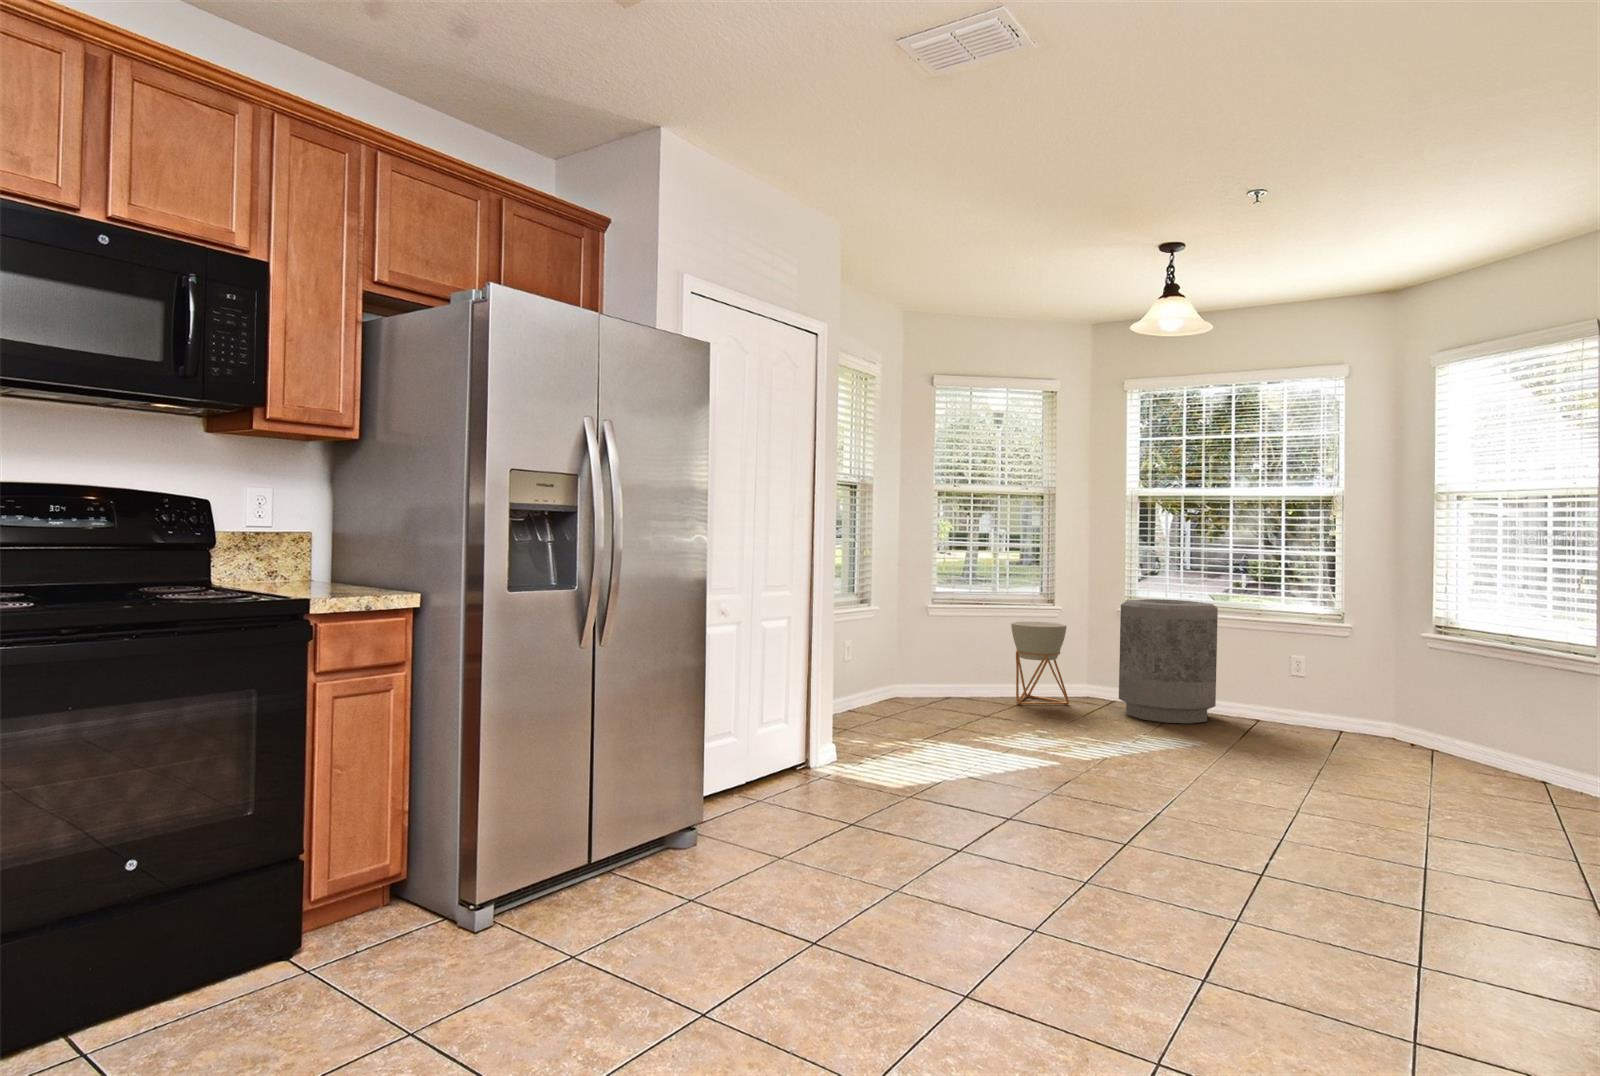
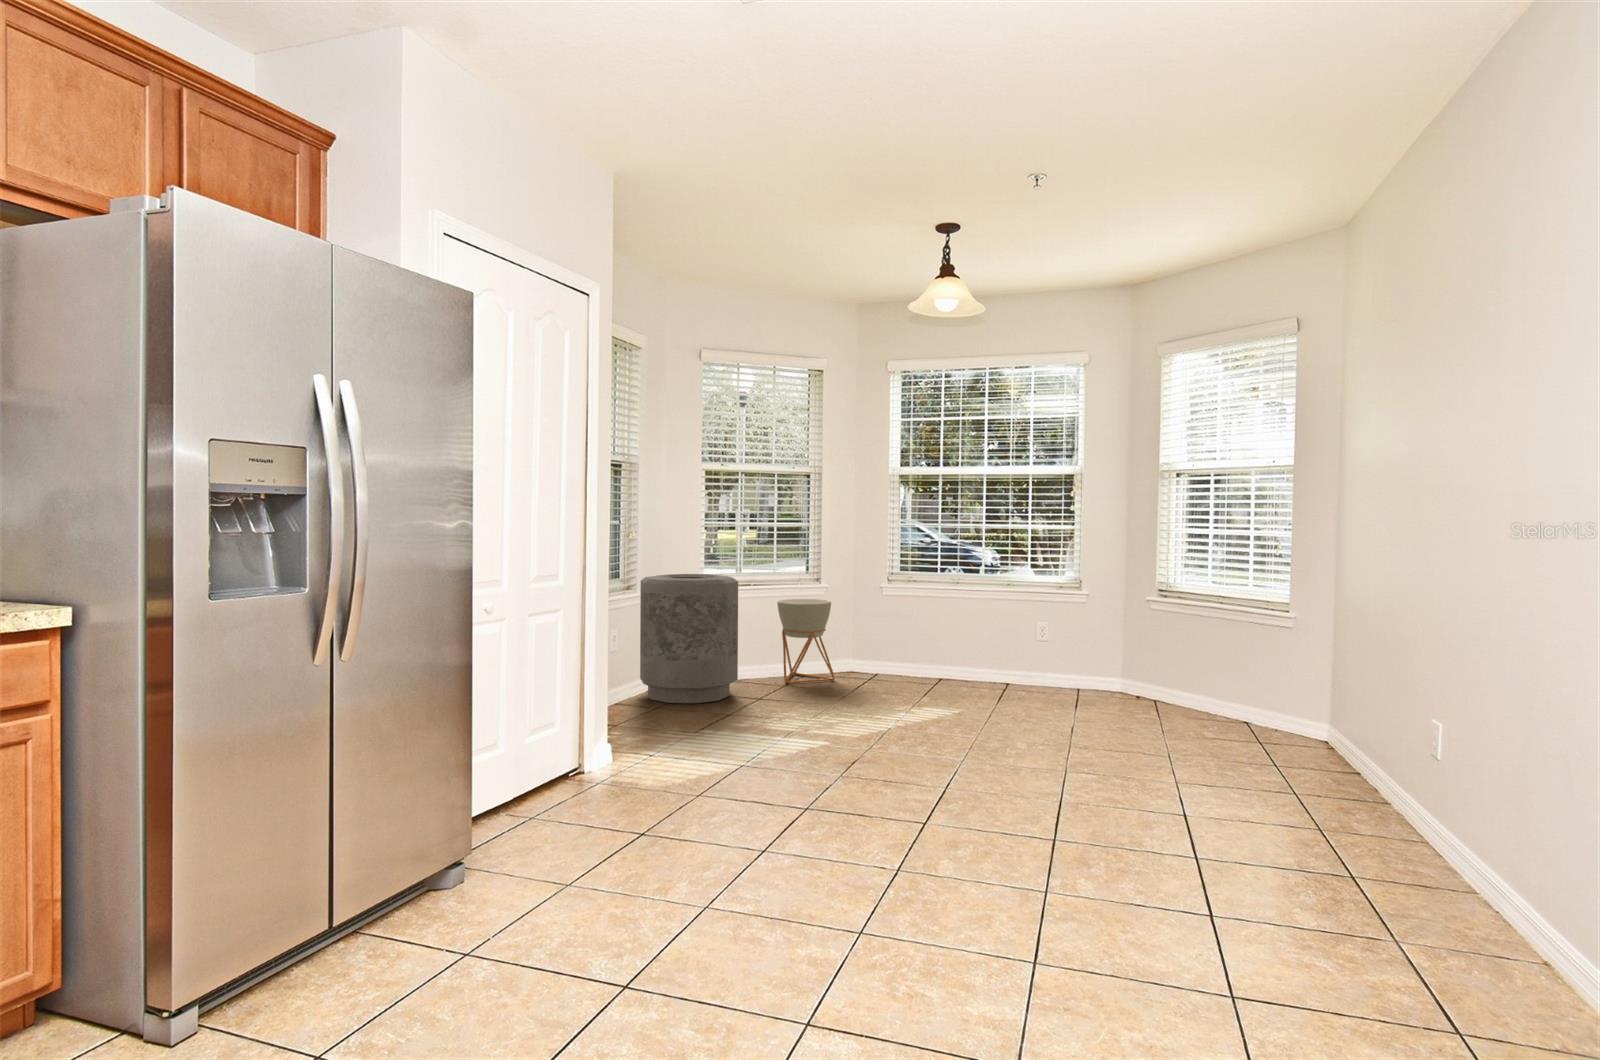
trash can: present [1119,599,1218,723] -> present [640,574,738,703]

